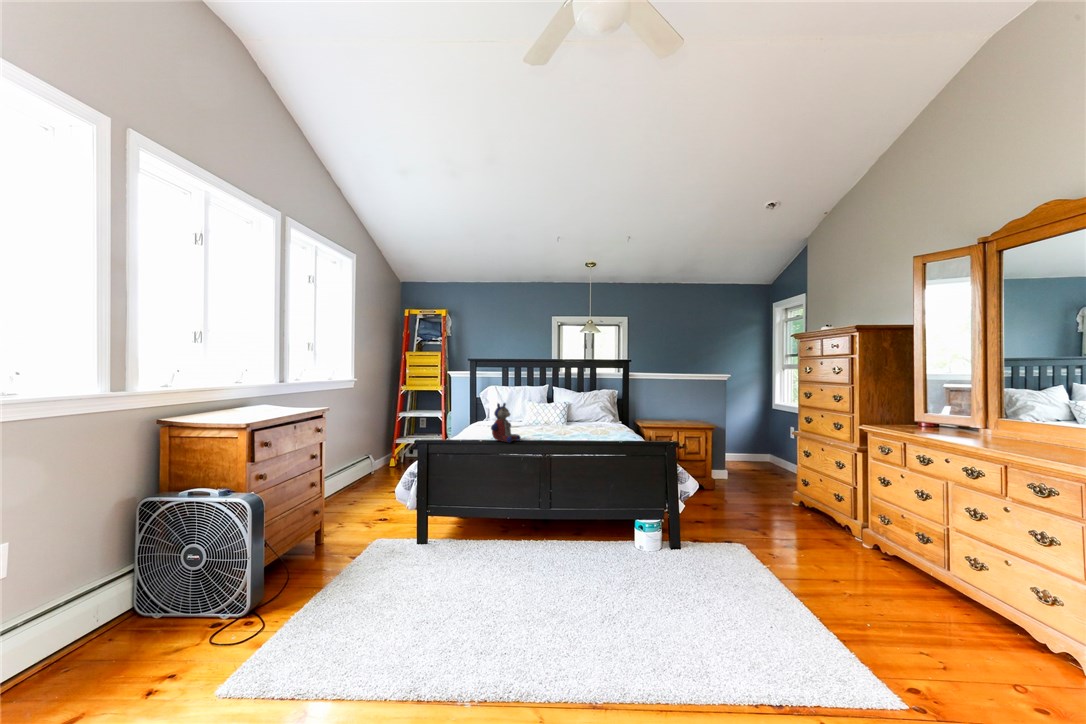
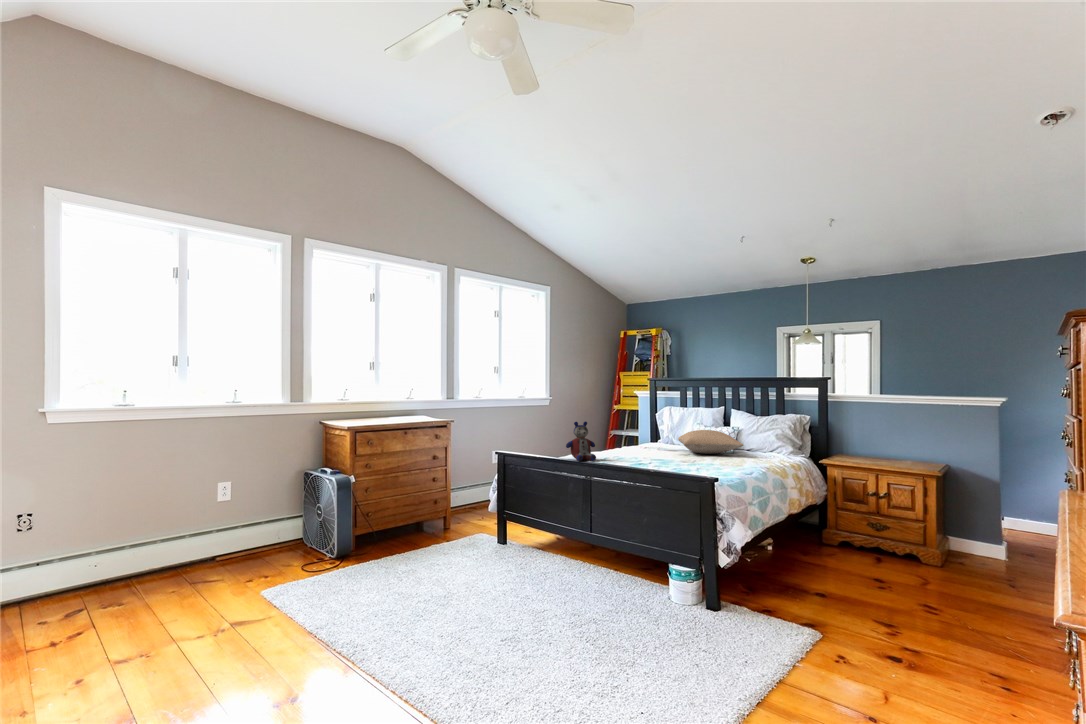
pillow: none [532,406,598,426] -> present [678,430,743,454]

